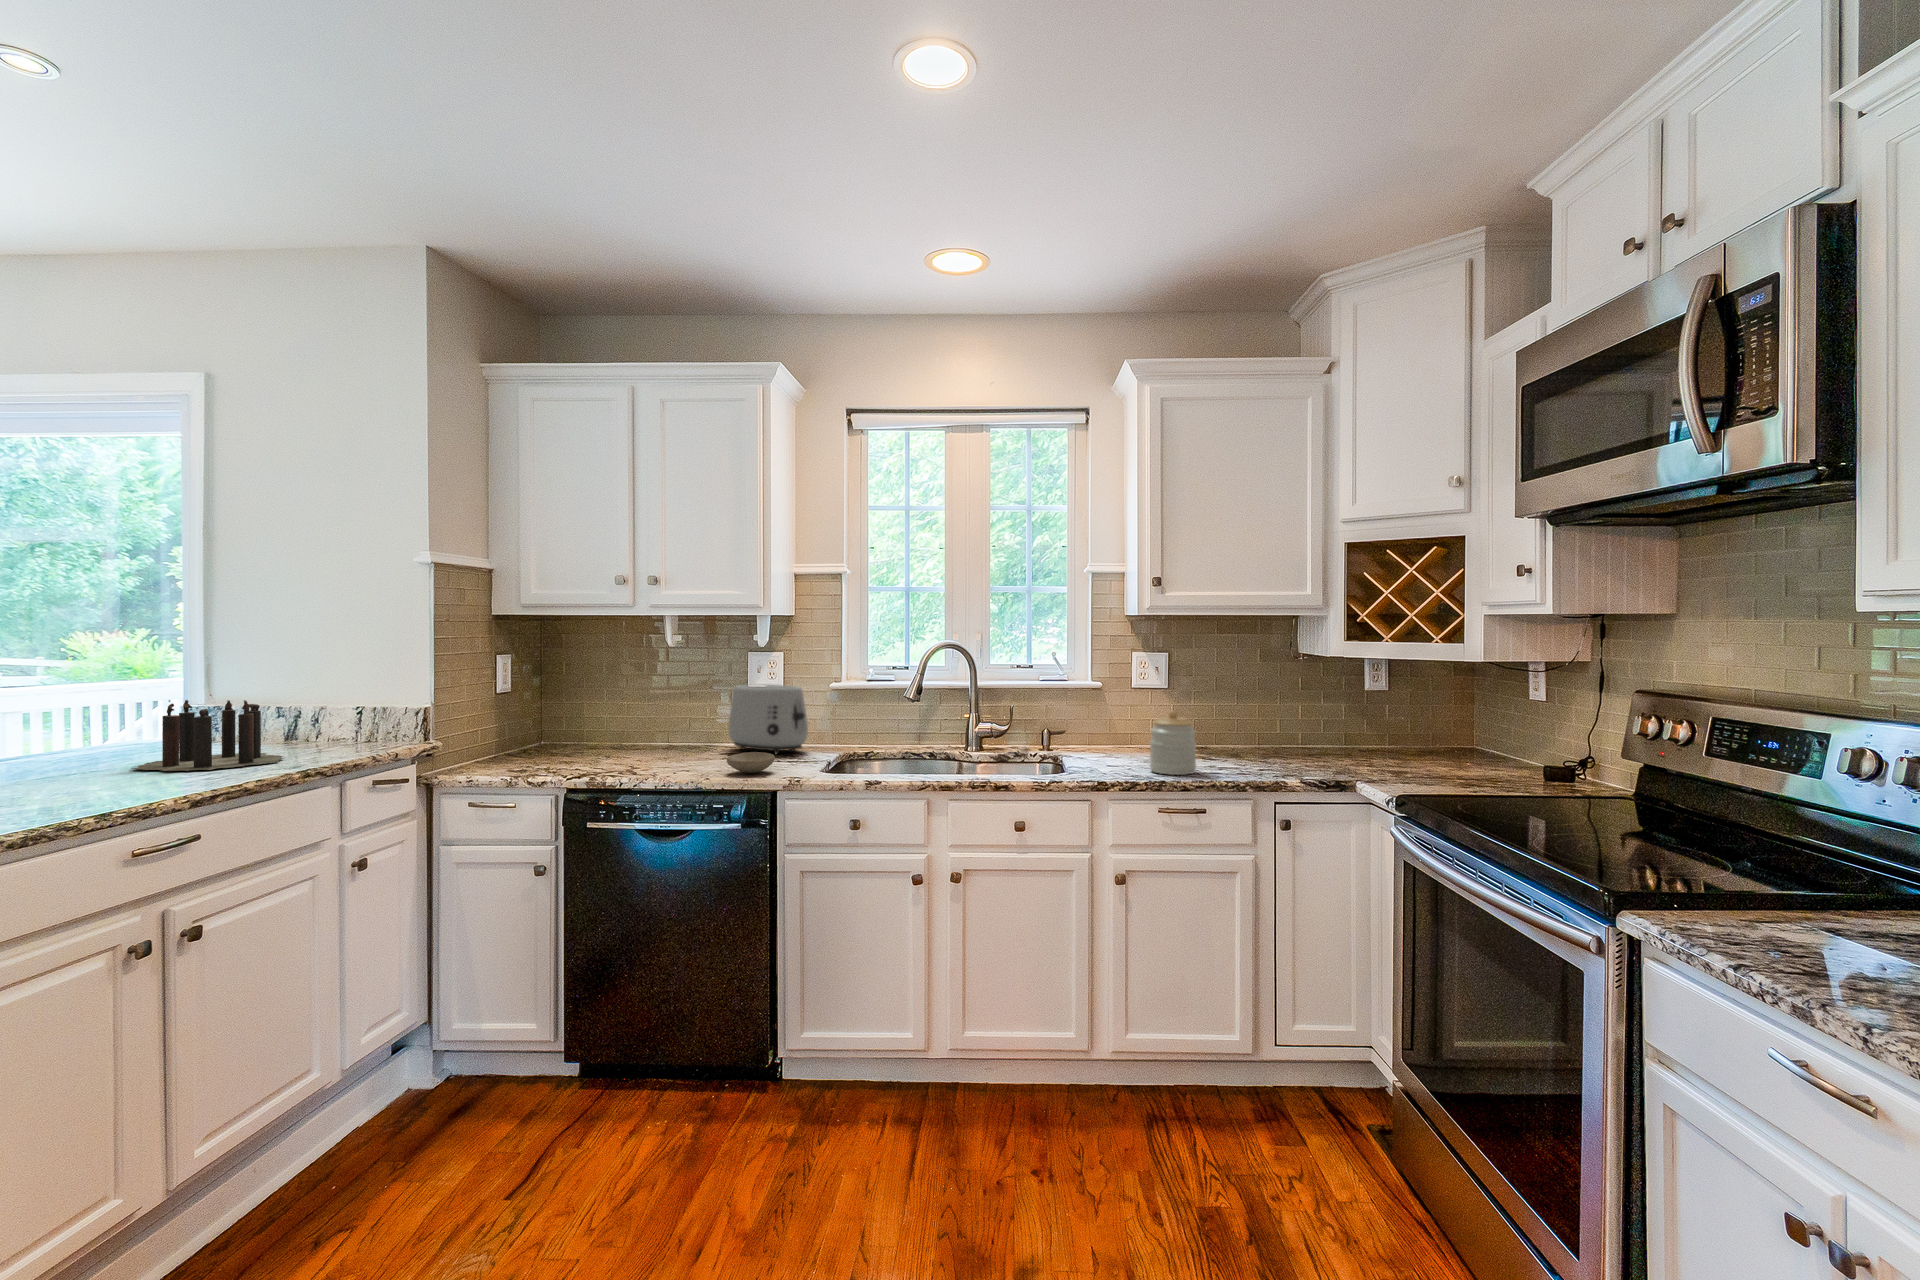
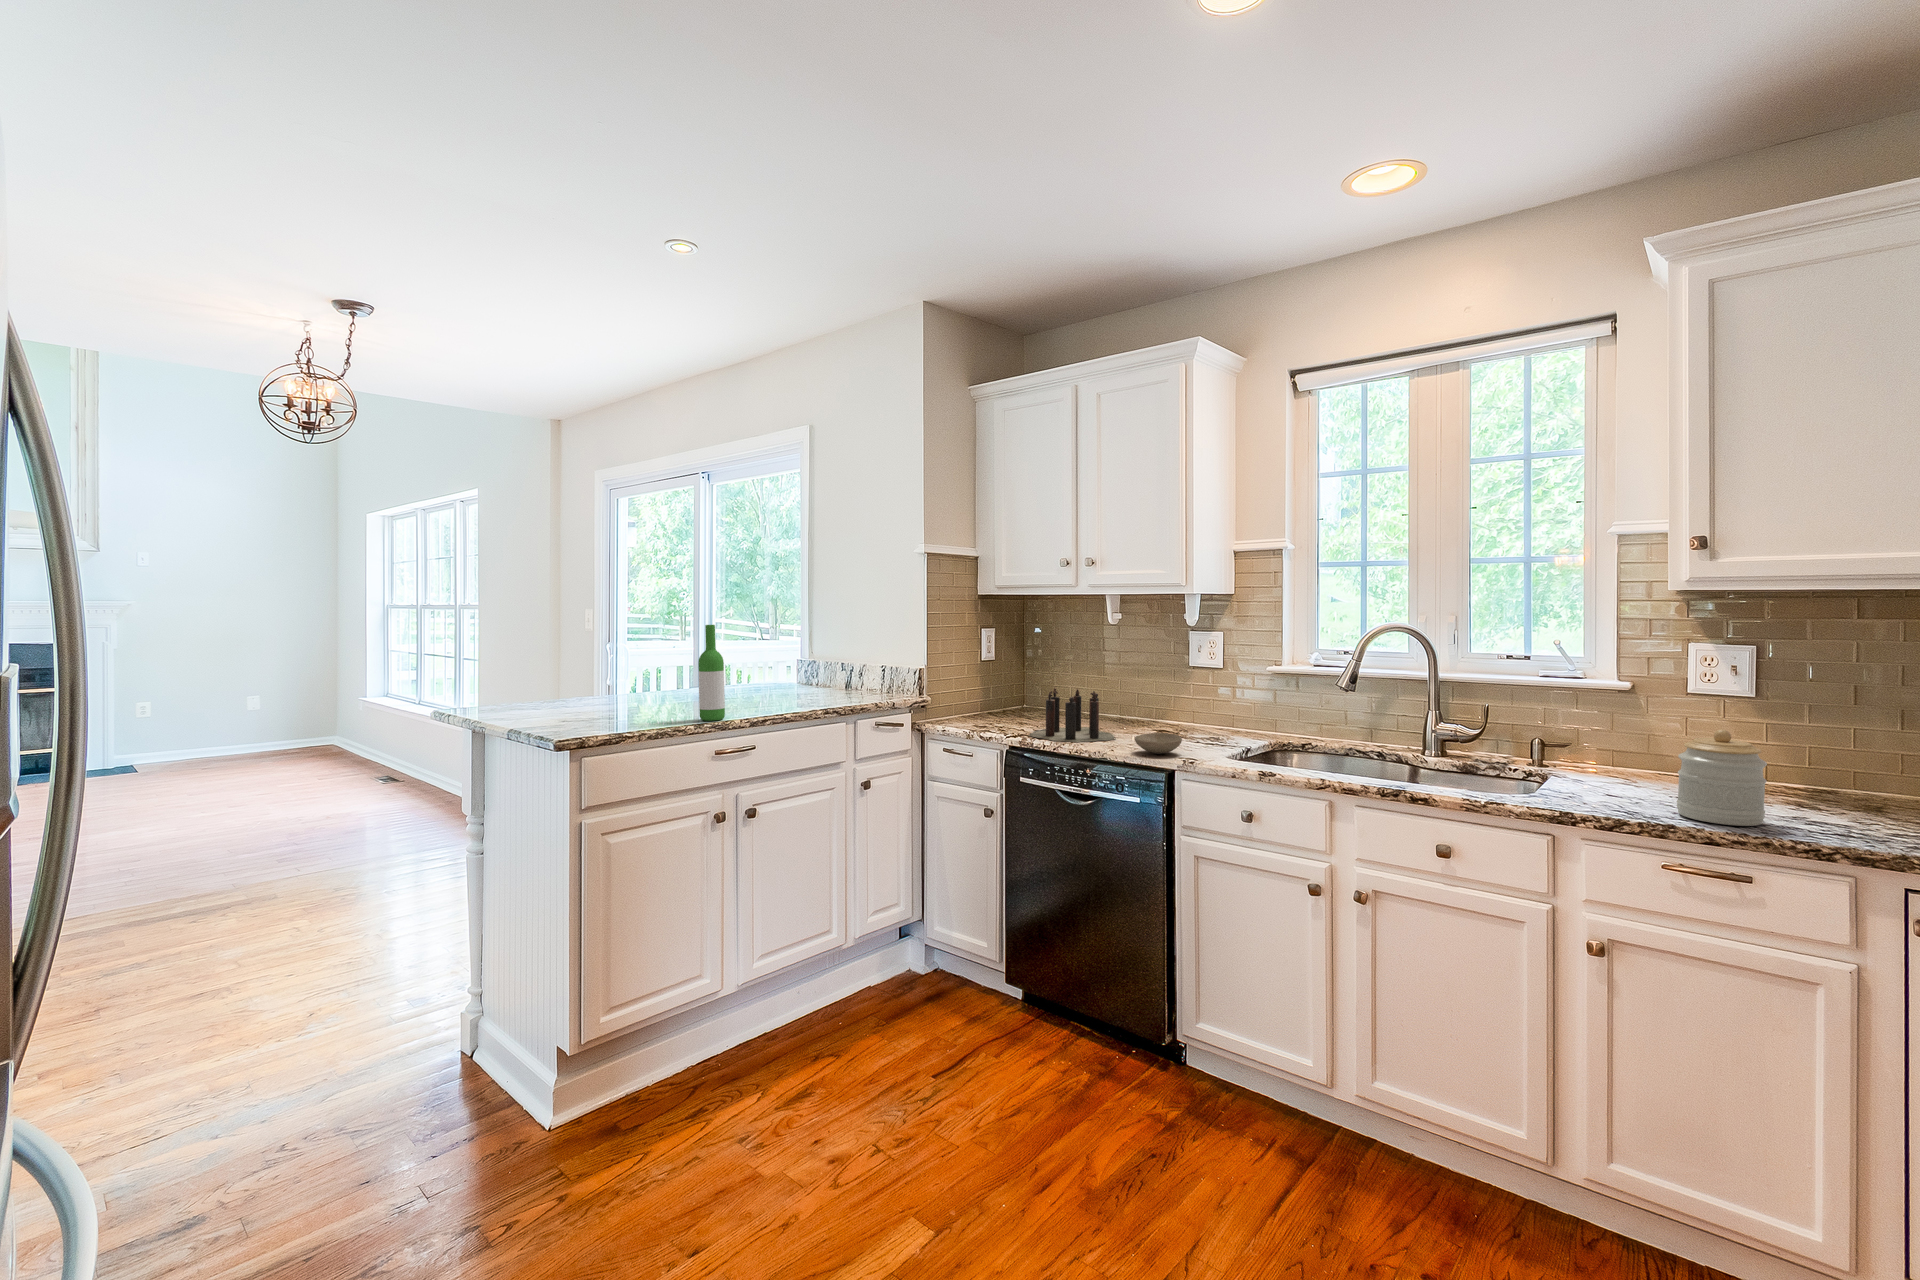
wine bottle: none [64,644,117,792] -> present [698,625,725,721]
toaster: present [729,685,808,754] -> none [1169,664,1245,736]
candle: present [132,700,283,771] -> present [1030,688,1115,742]

